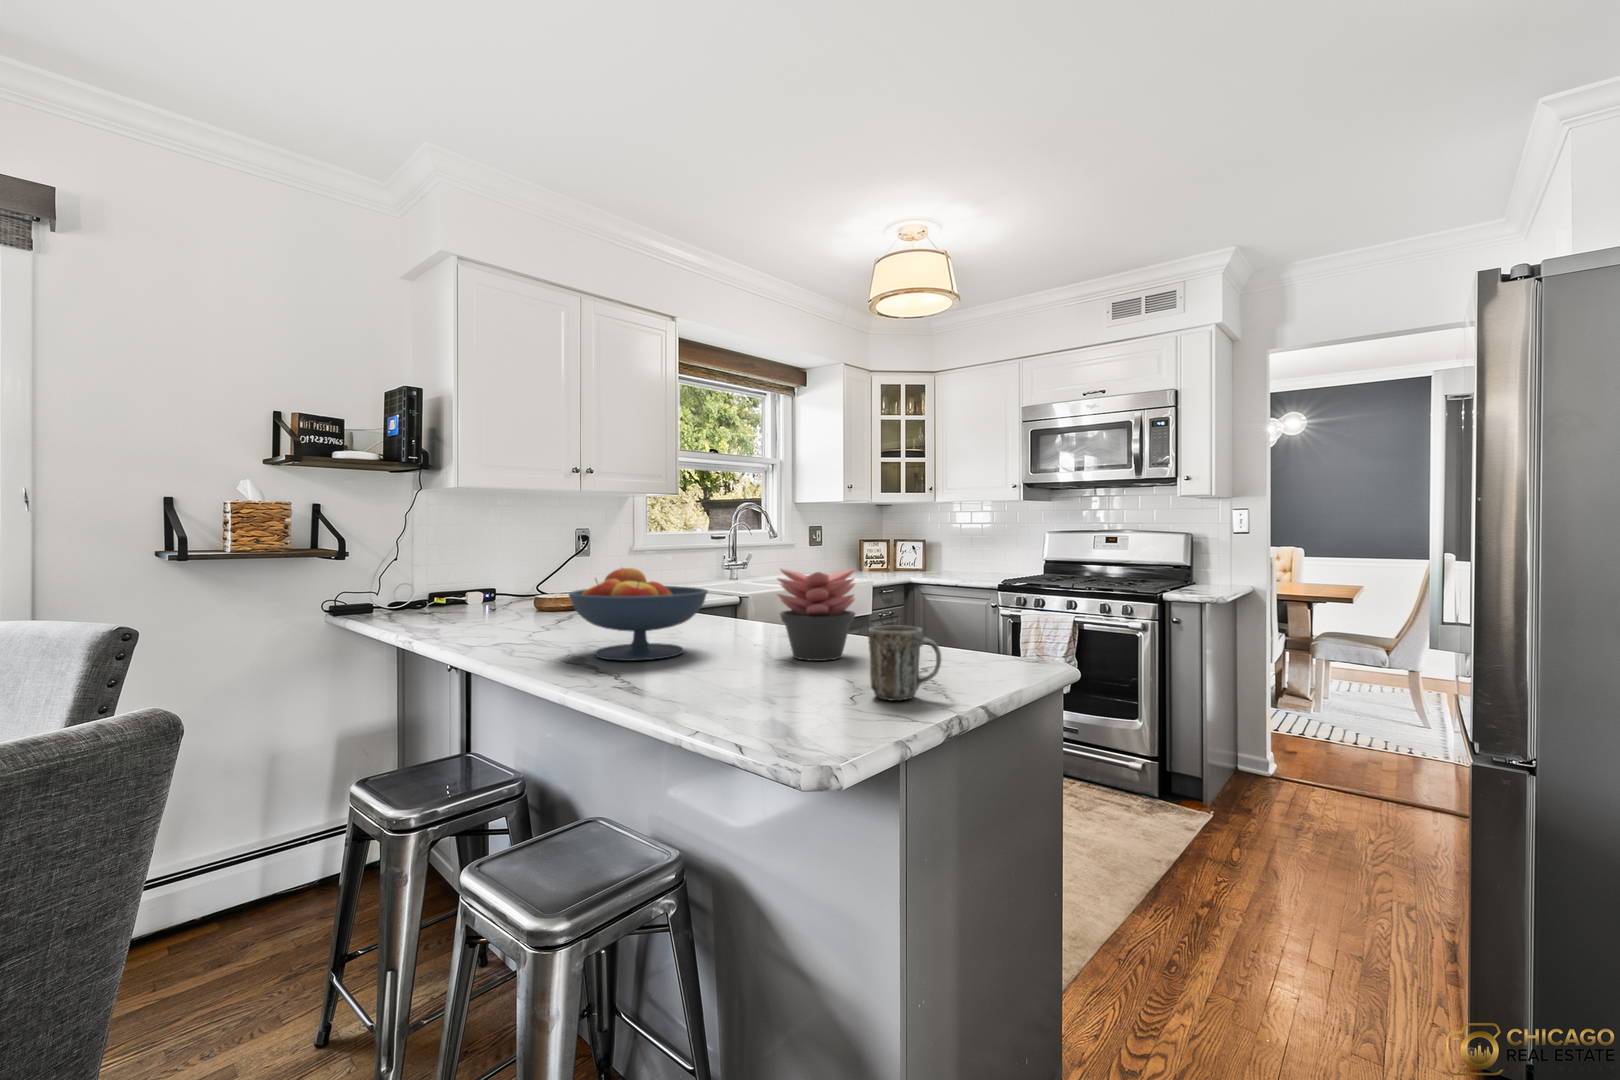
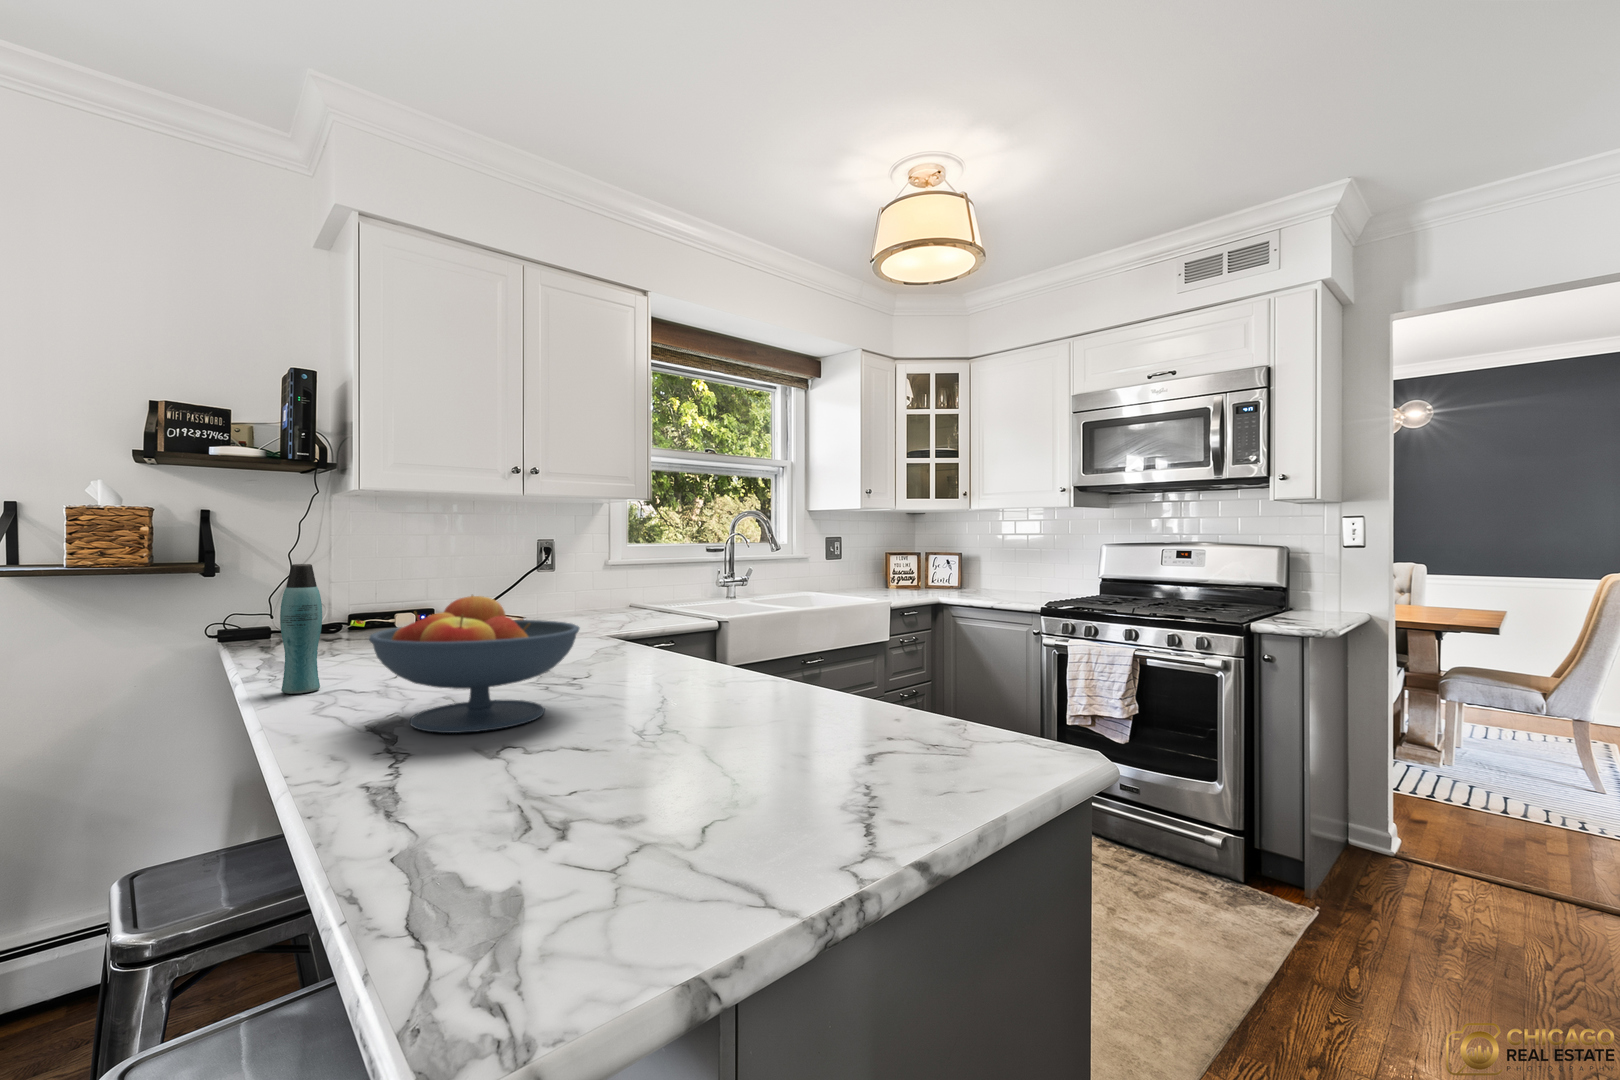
bottle: none [462,546,491,644] -> present [280,564,322,694]
succulent plant: present [778,569,855,661] -> none [655,600,780,740]
mug: present [868,626,941,701] -> none [721,709,845,848]

